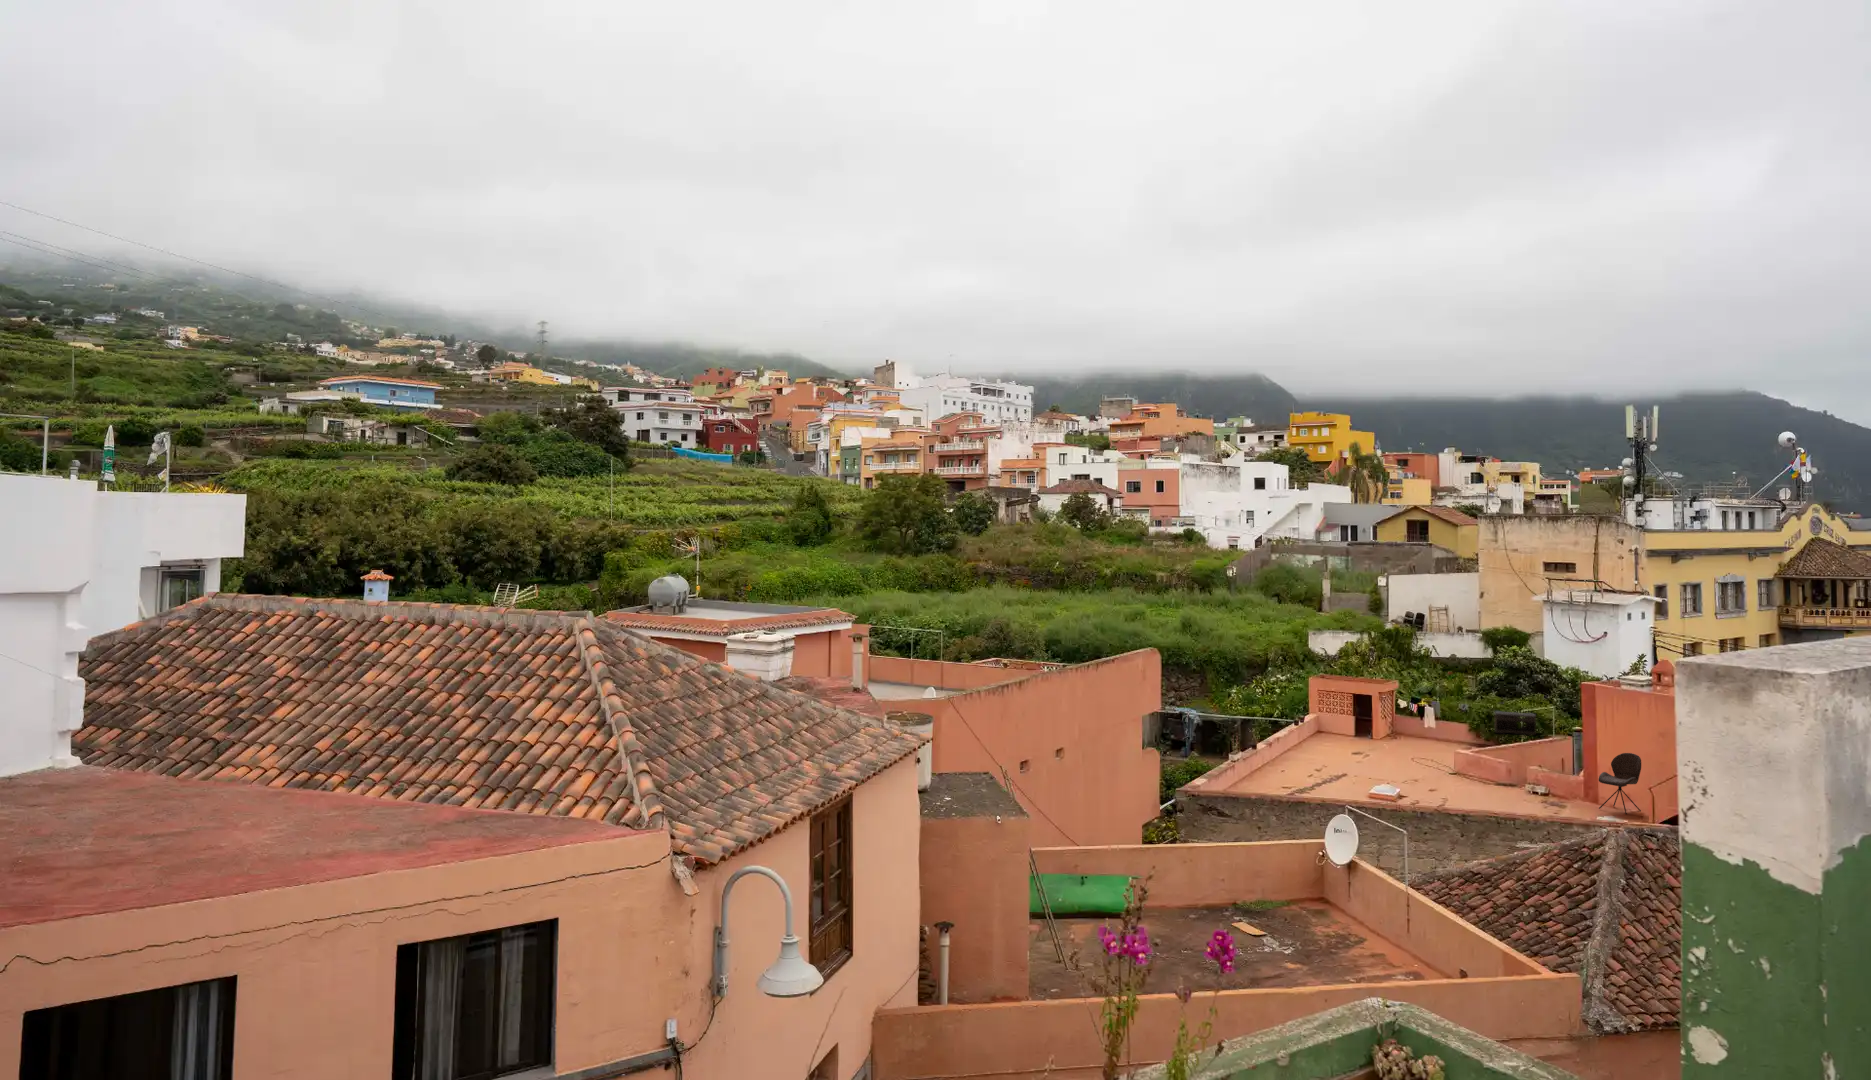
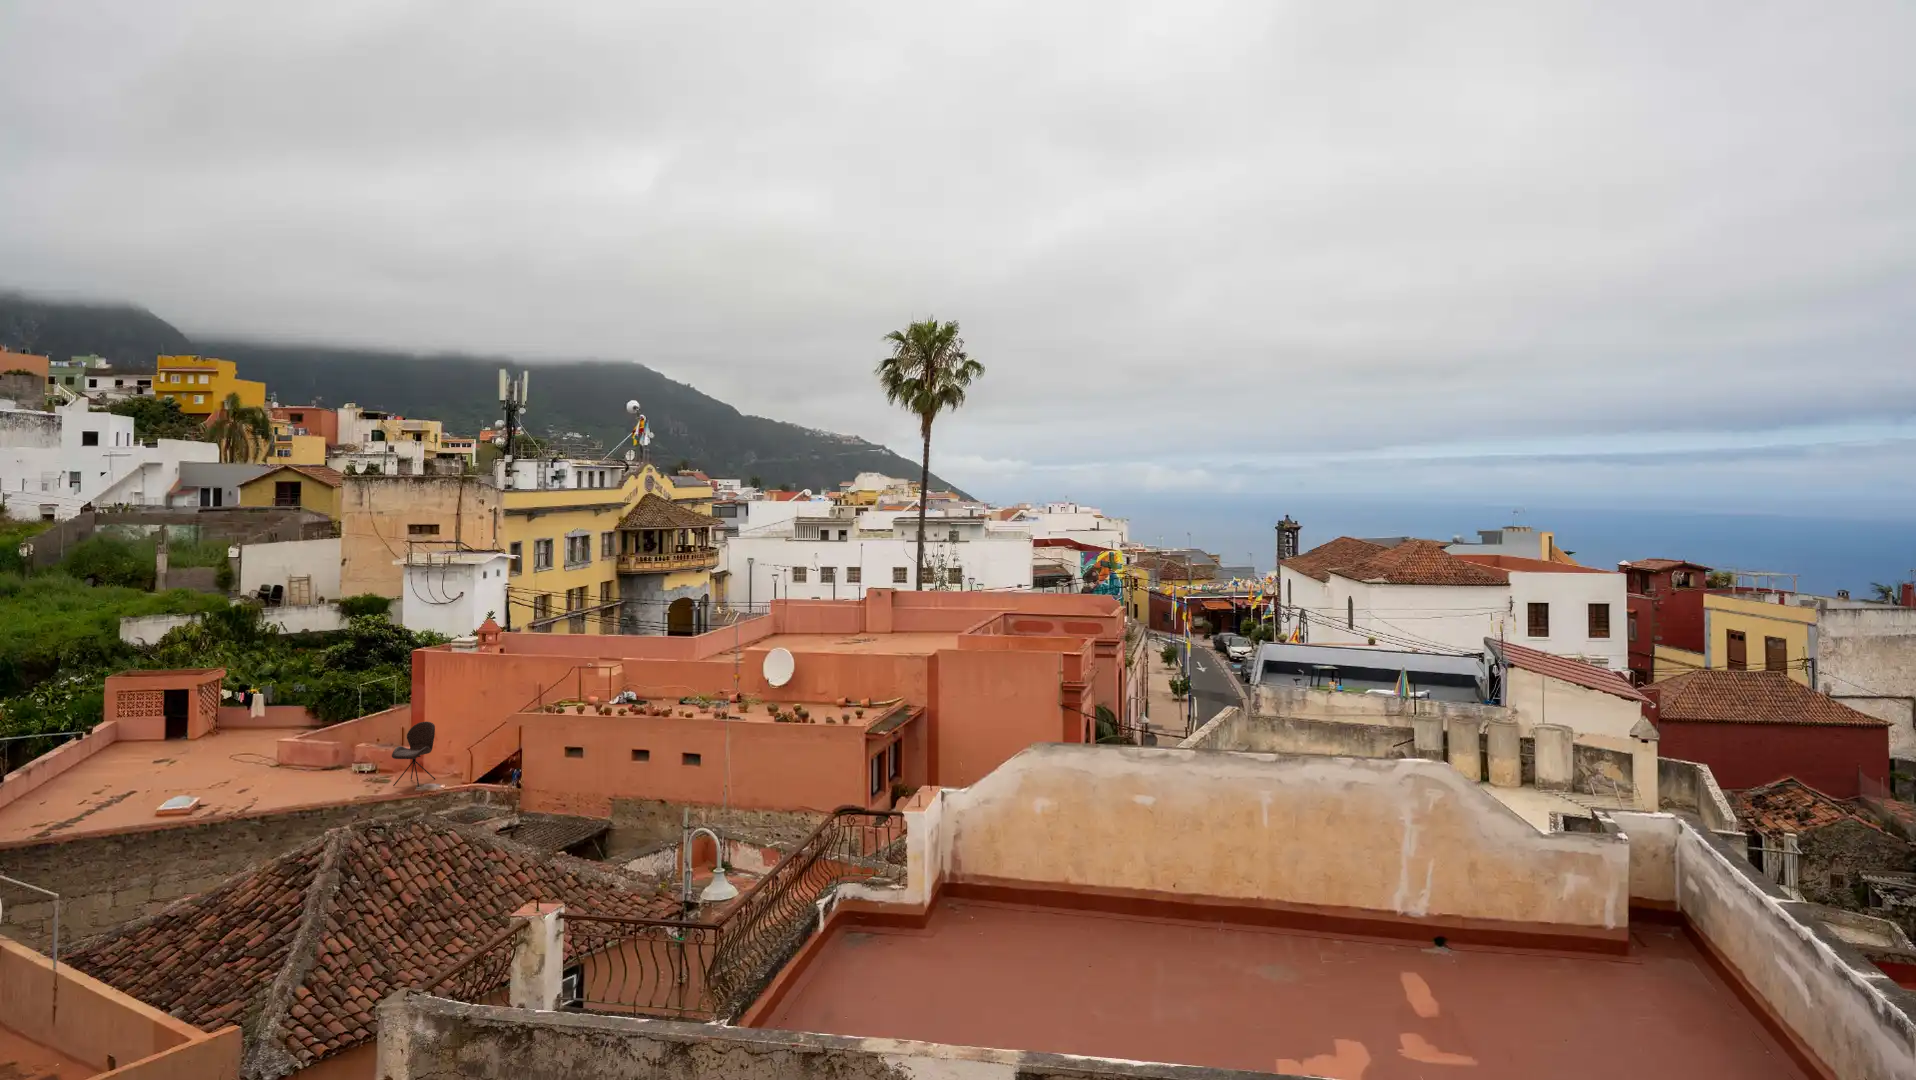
bench: present [1495,711,1536,735] -> none [336,685,381,712]

